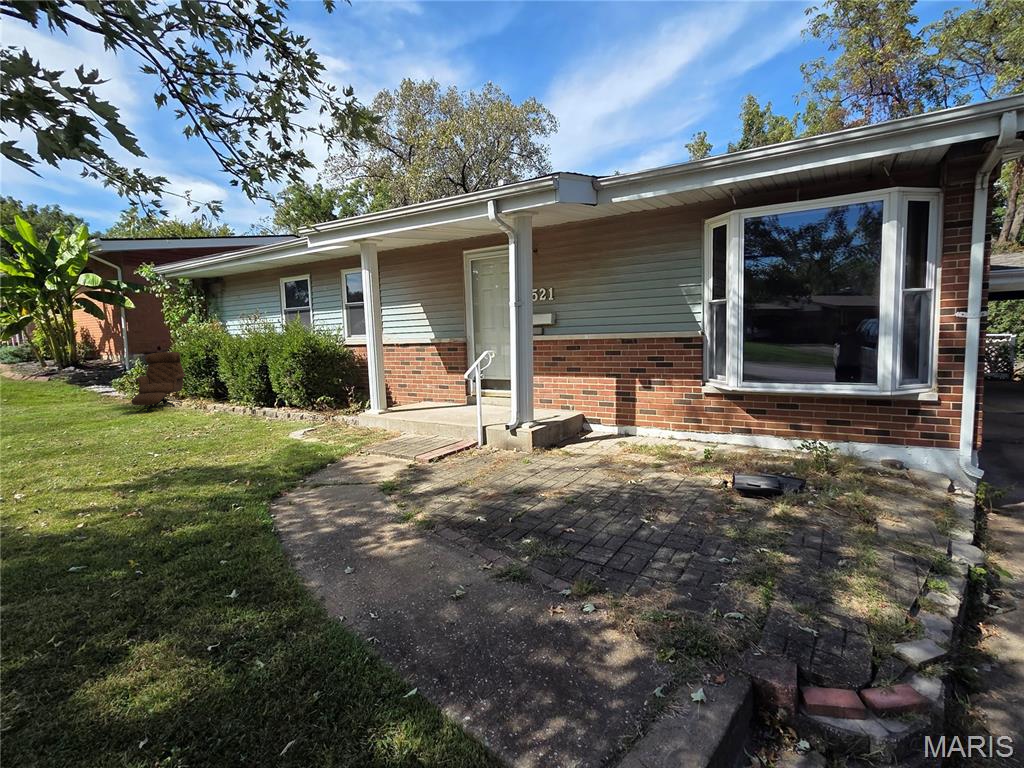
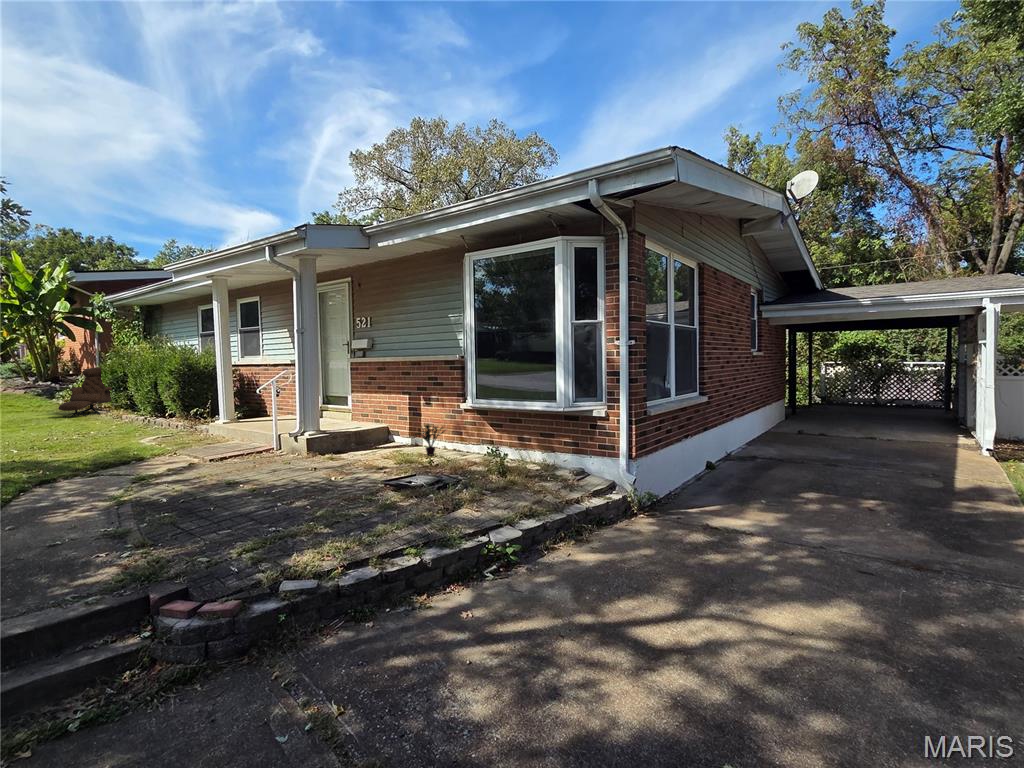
potted plant: none [649,411,683,448] -> present [415,424,444,455]

